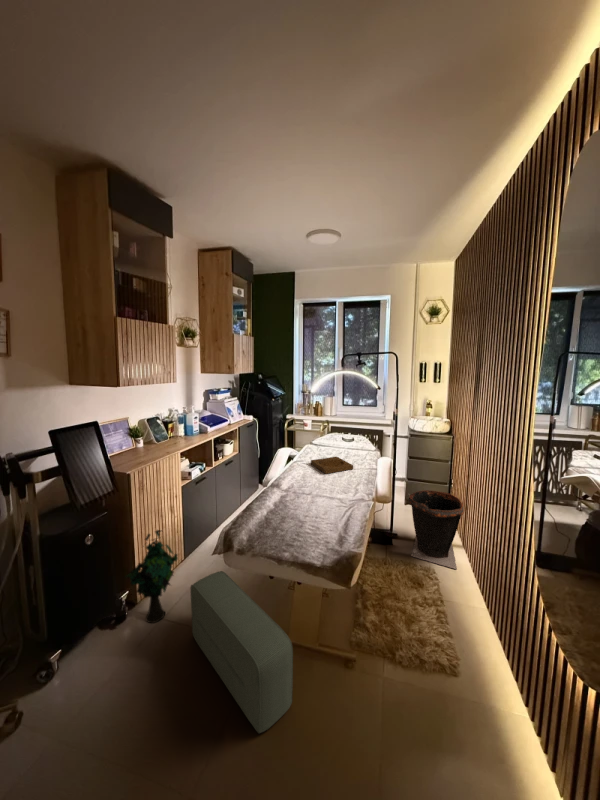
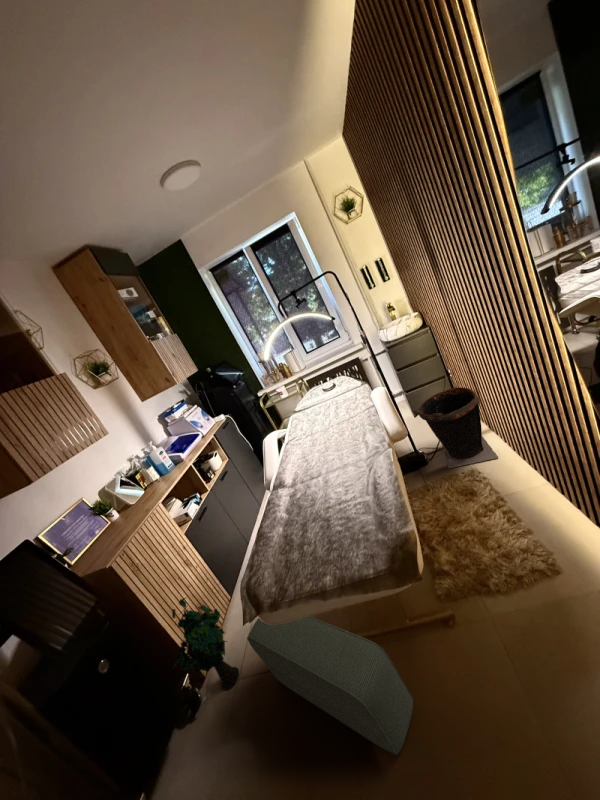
tray: present [311,457,353,474] -> none [303,412,350,437]

